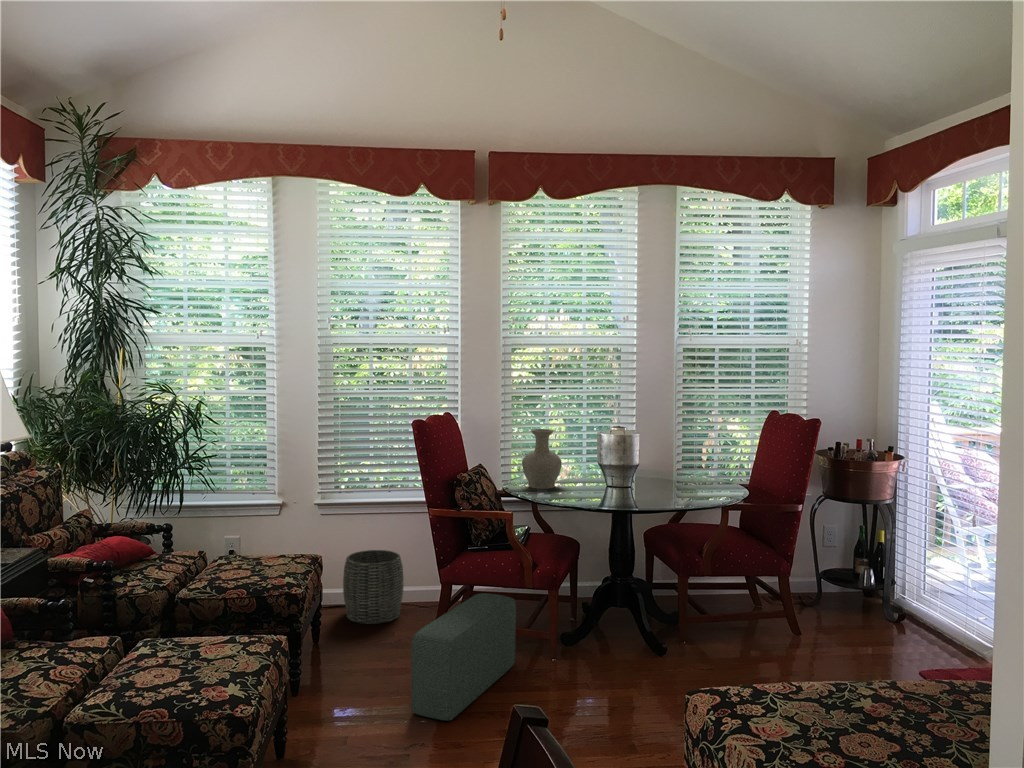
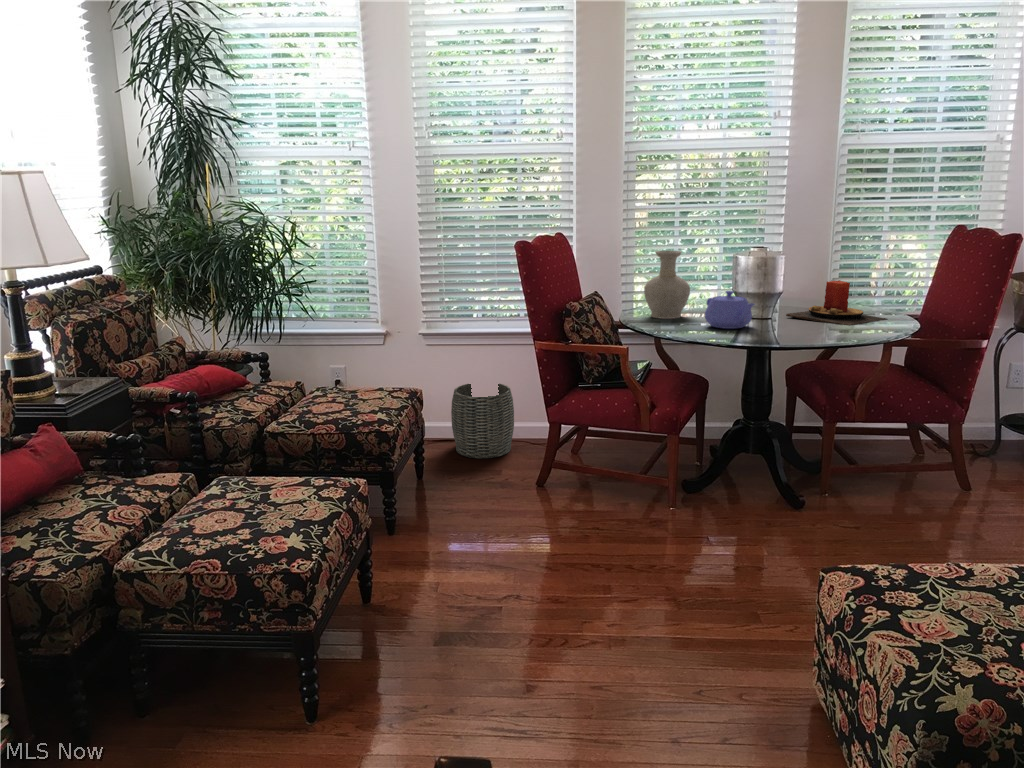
candle: none [642,455,724,494] -> present [786,280,887,326]
teapot: none [575,464,616,497] -> present [705,291,754,329]
pouf: present [411,593,516,721] -> none [511,434,632,571]

